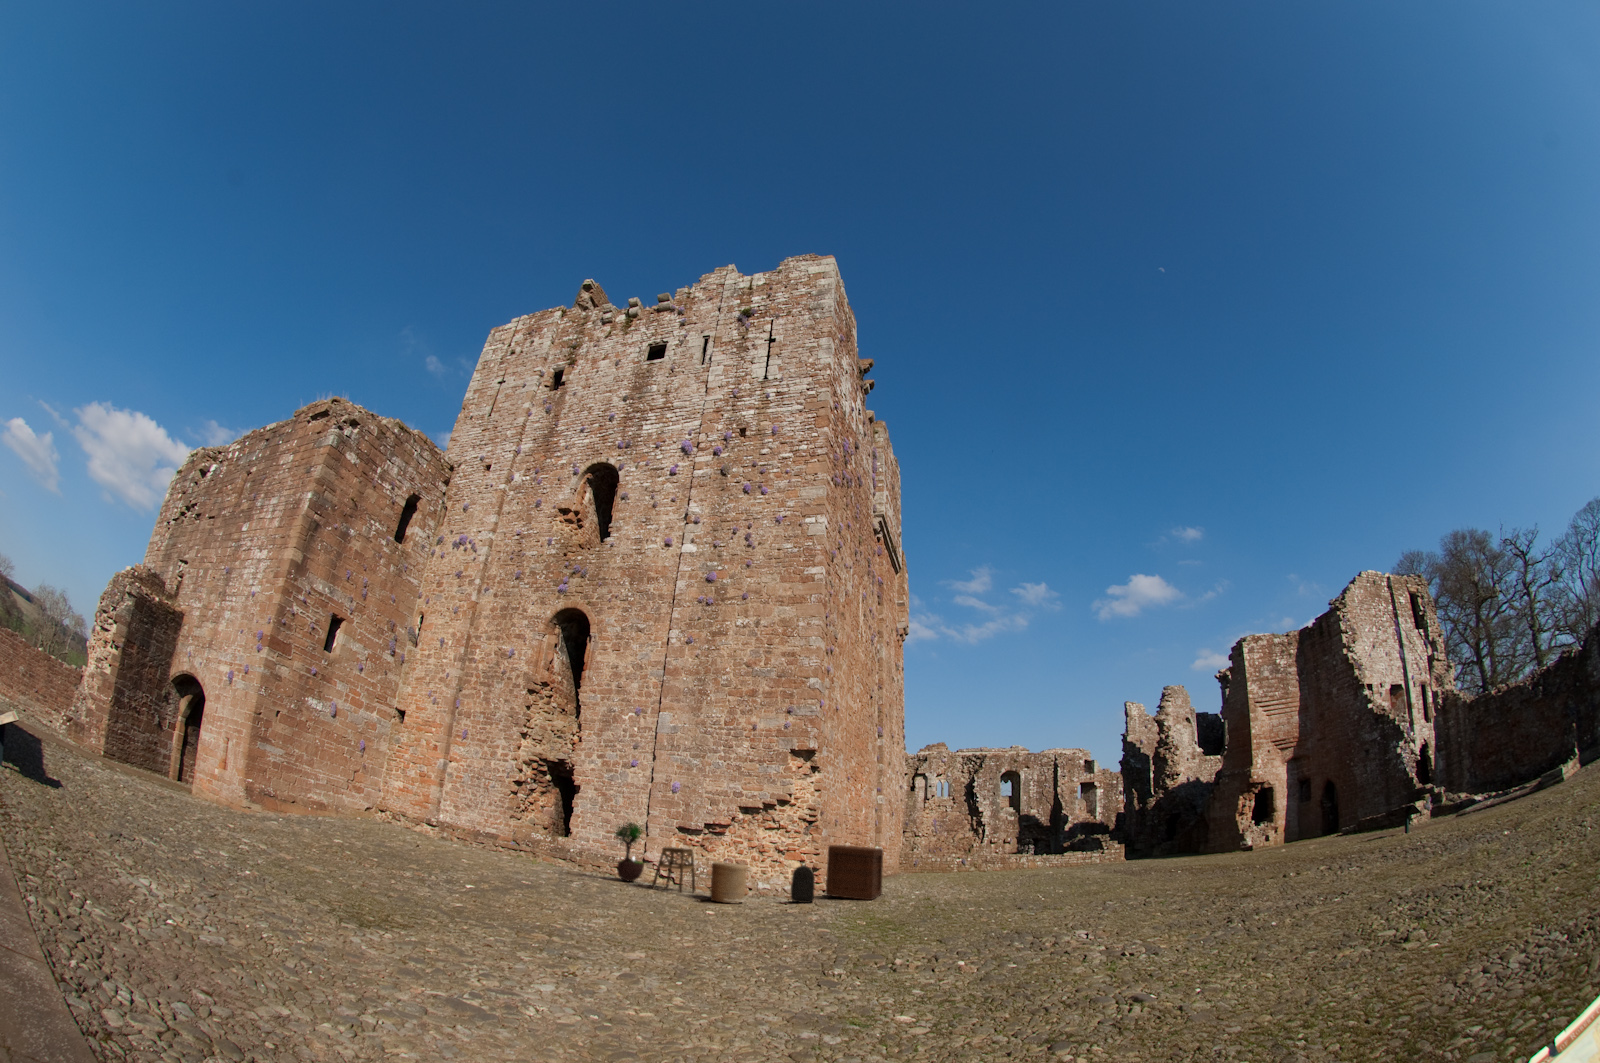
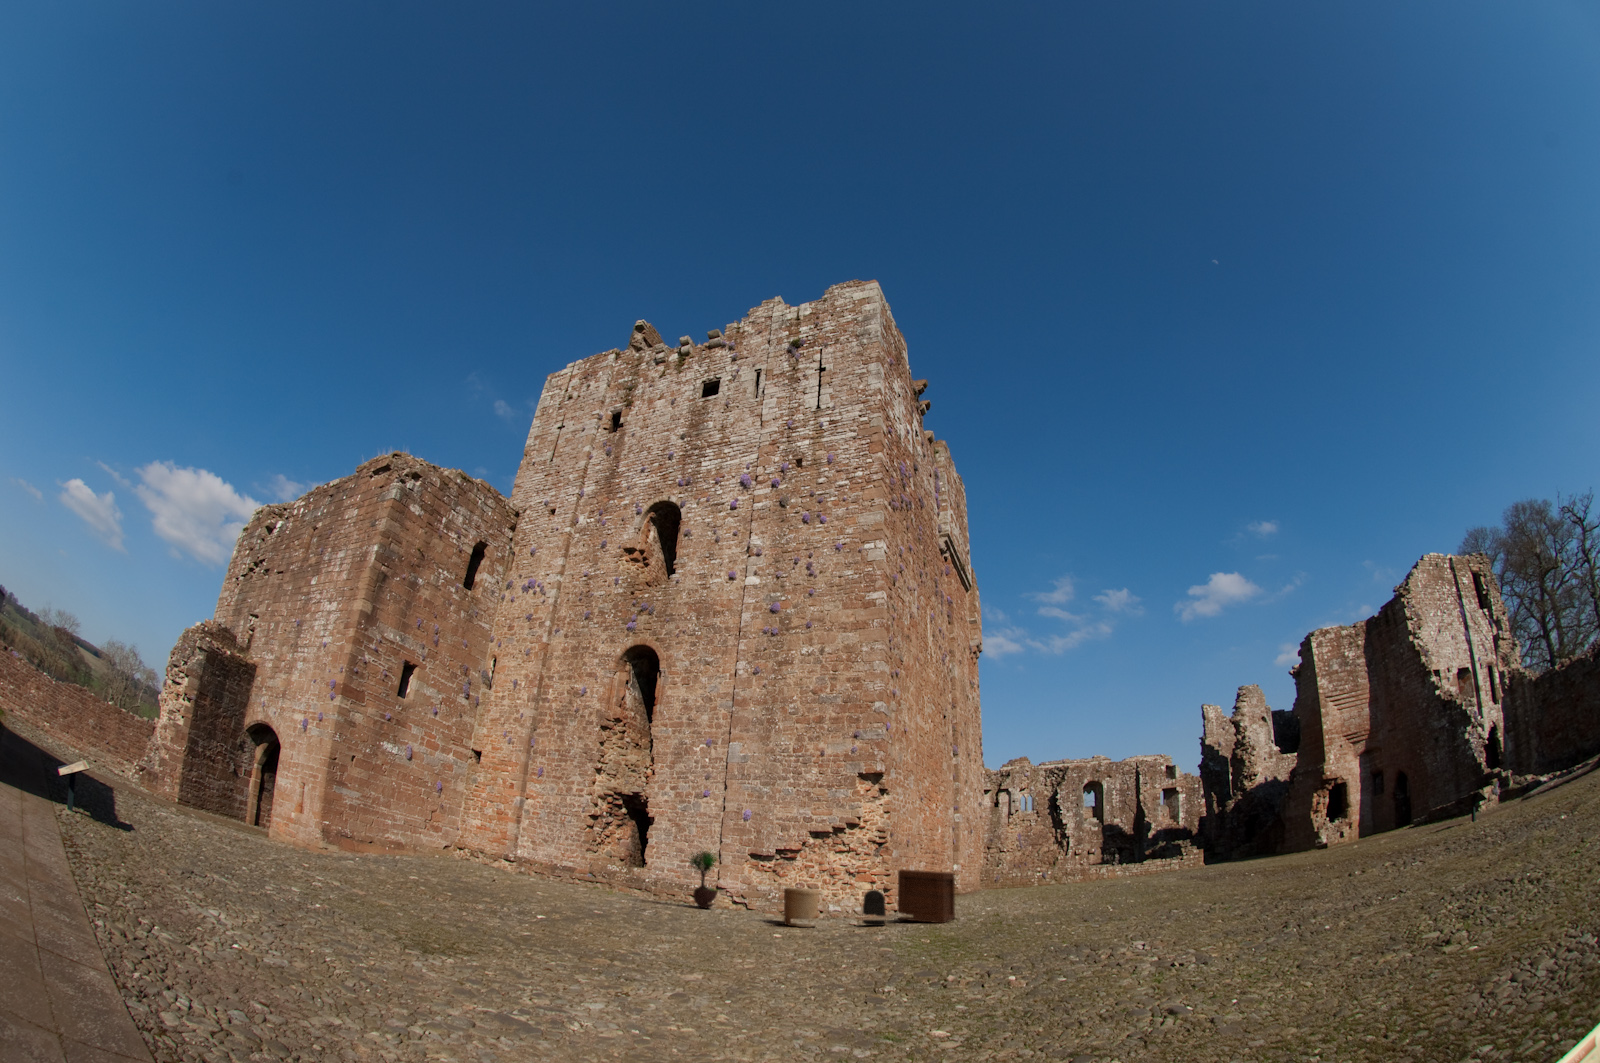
stool: present [651,847,695,893] -> none [726,874,770,918]

